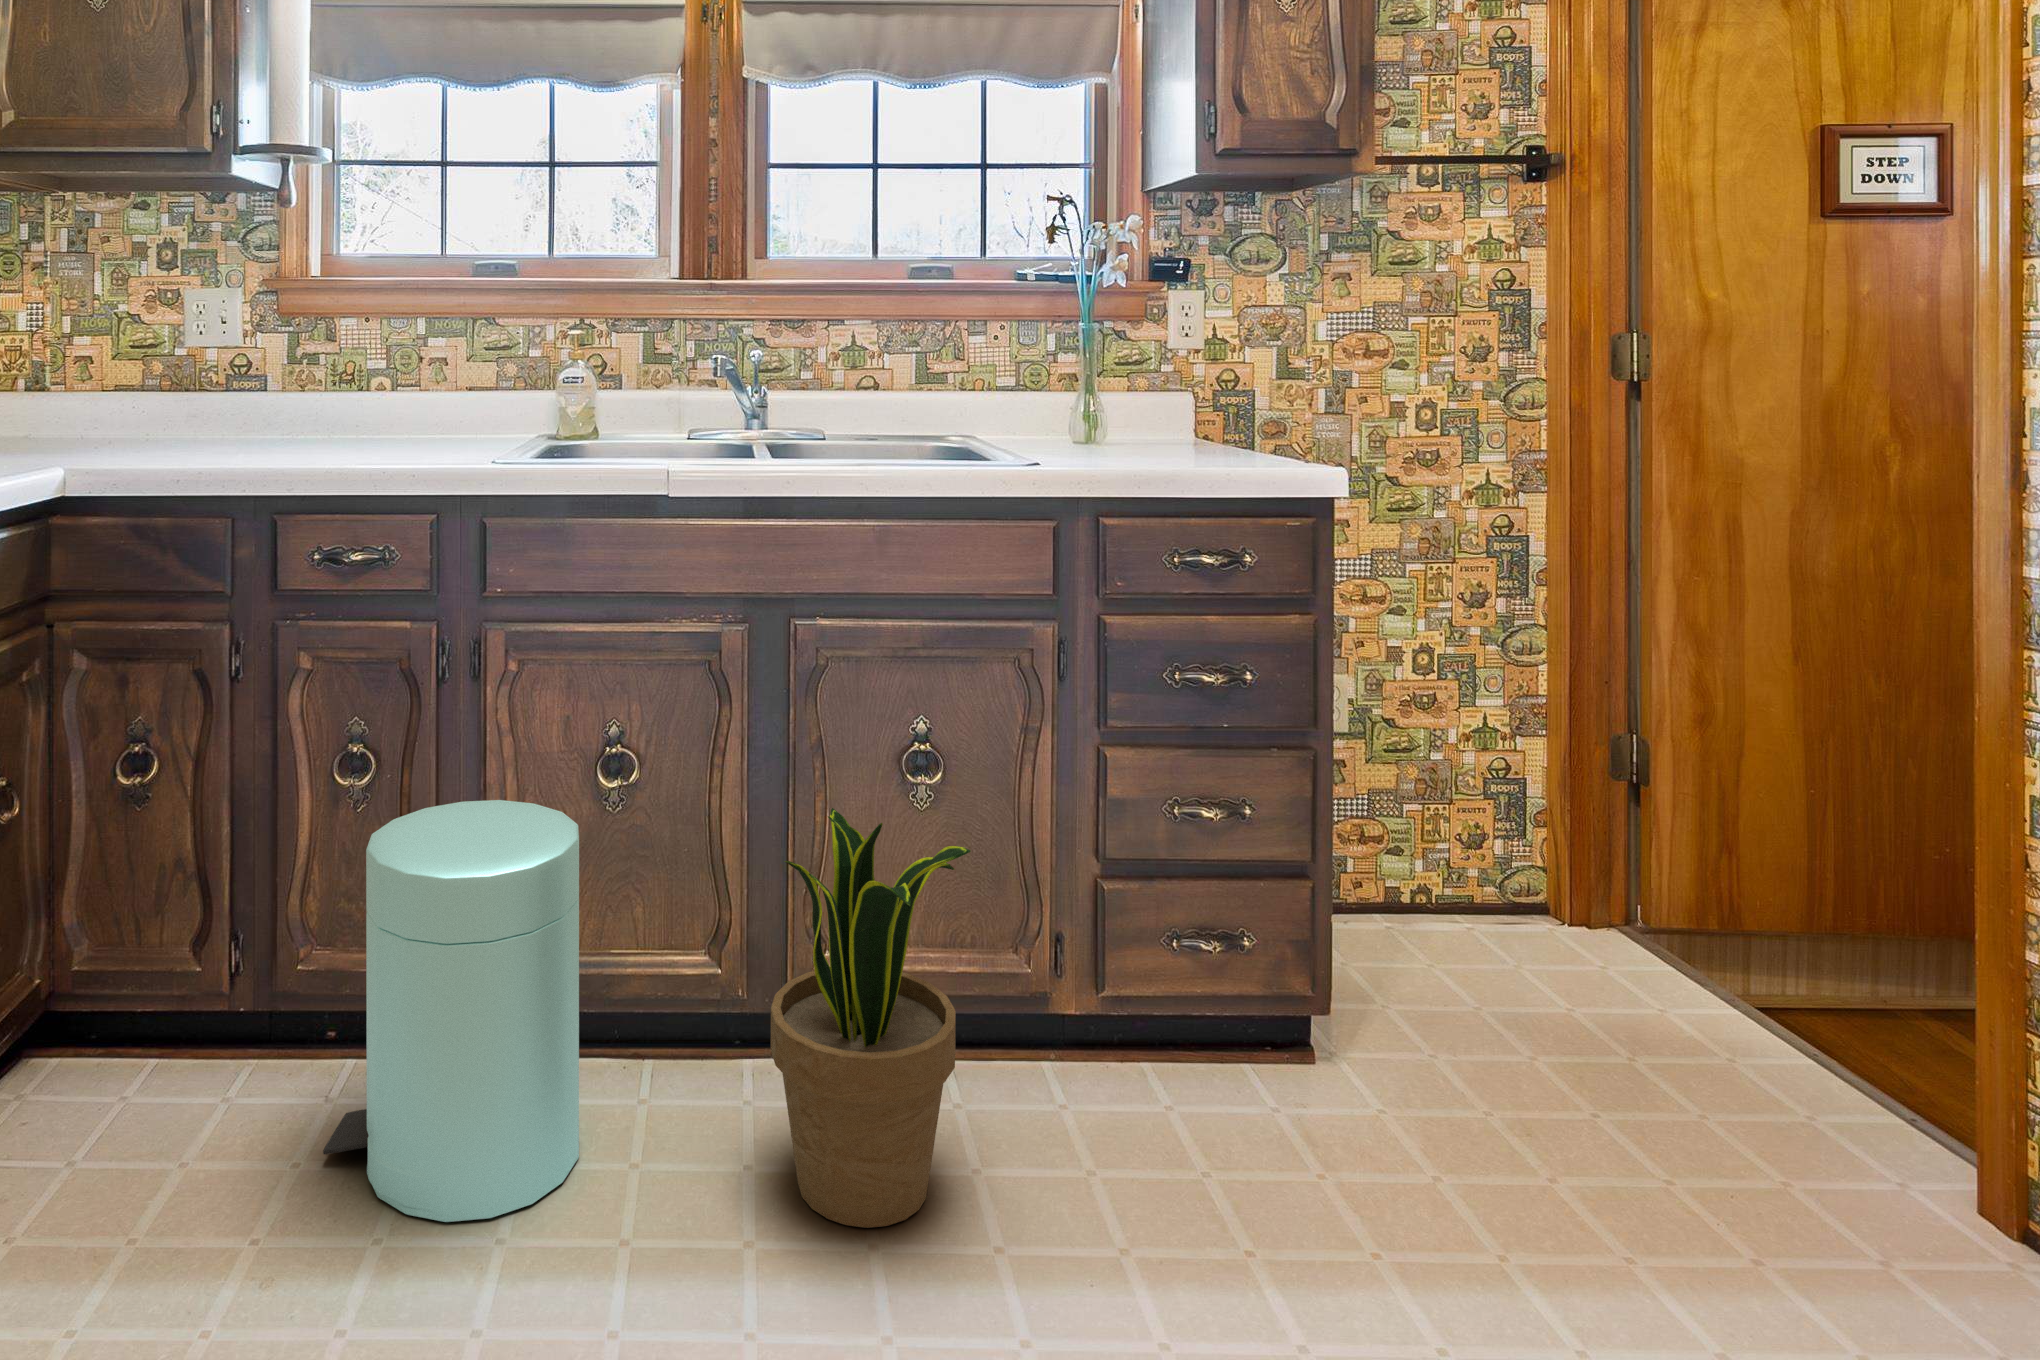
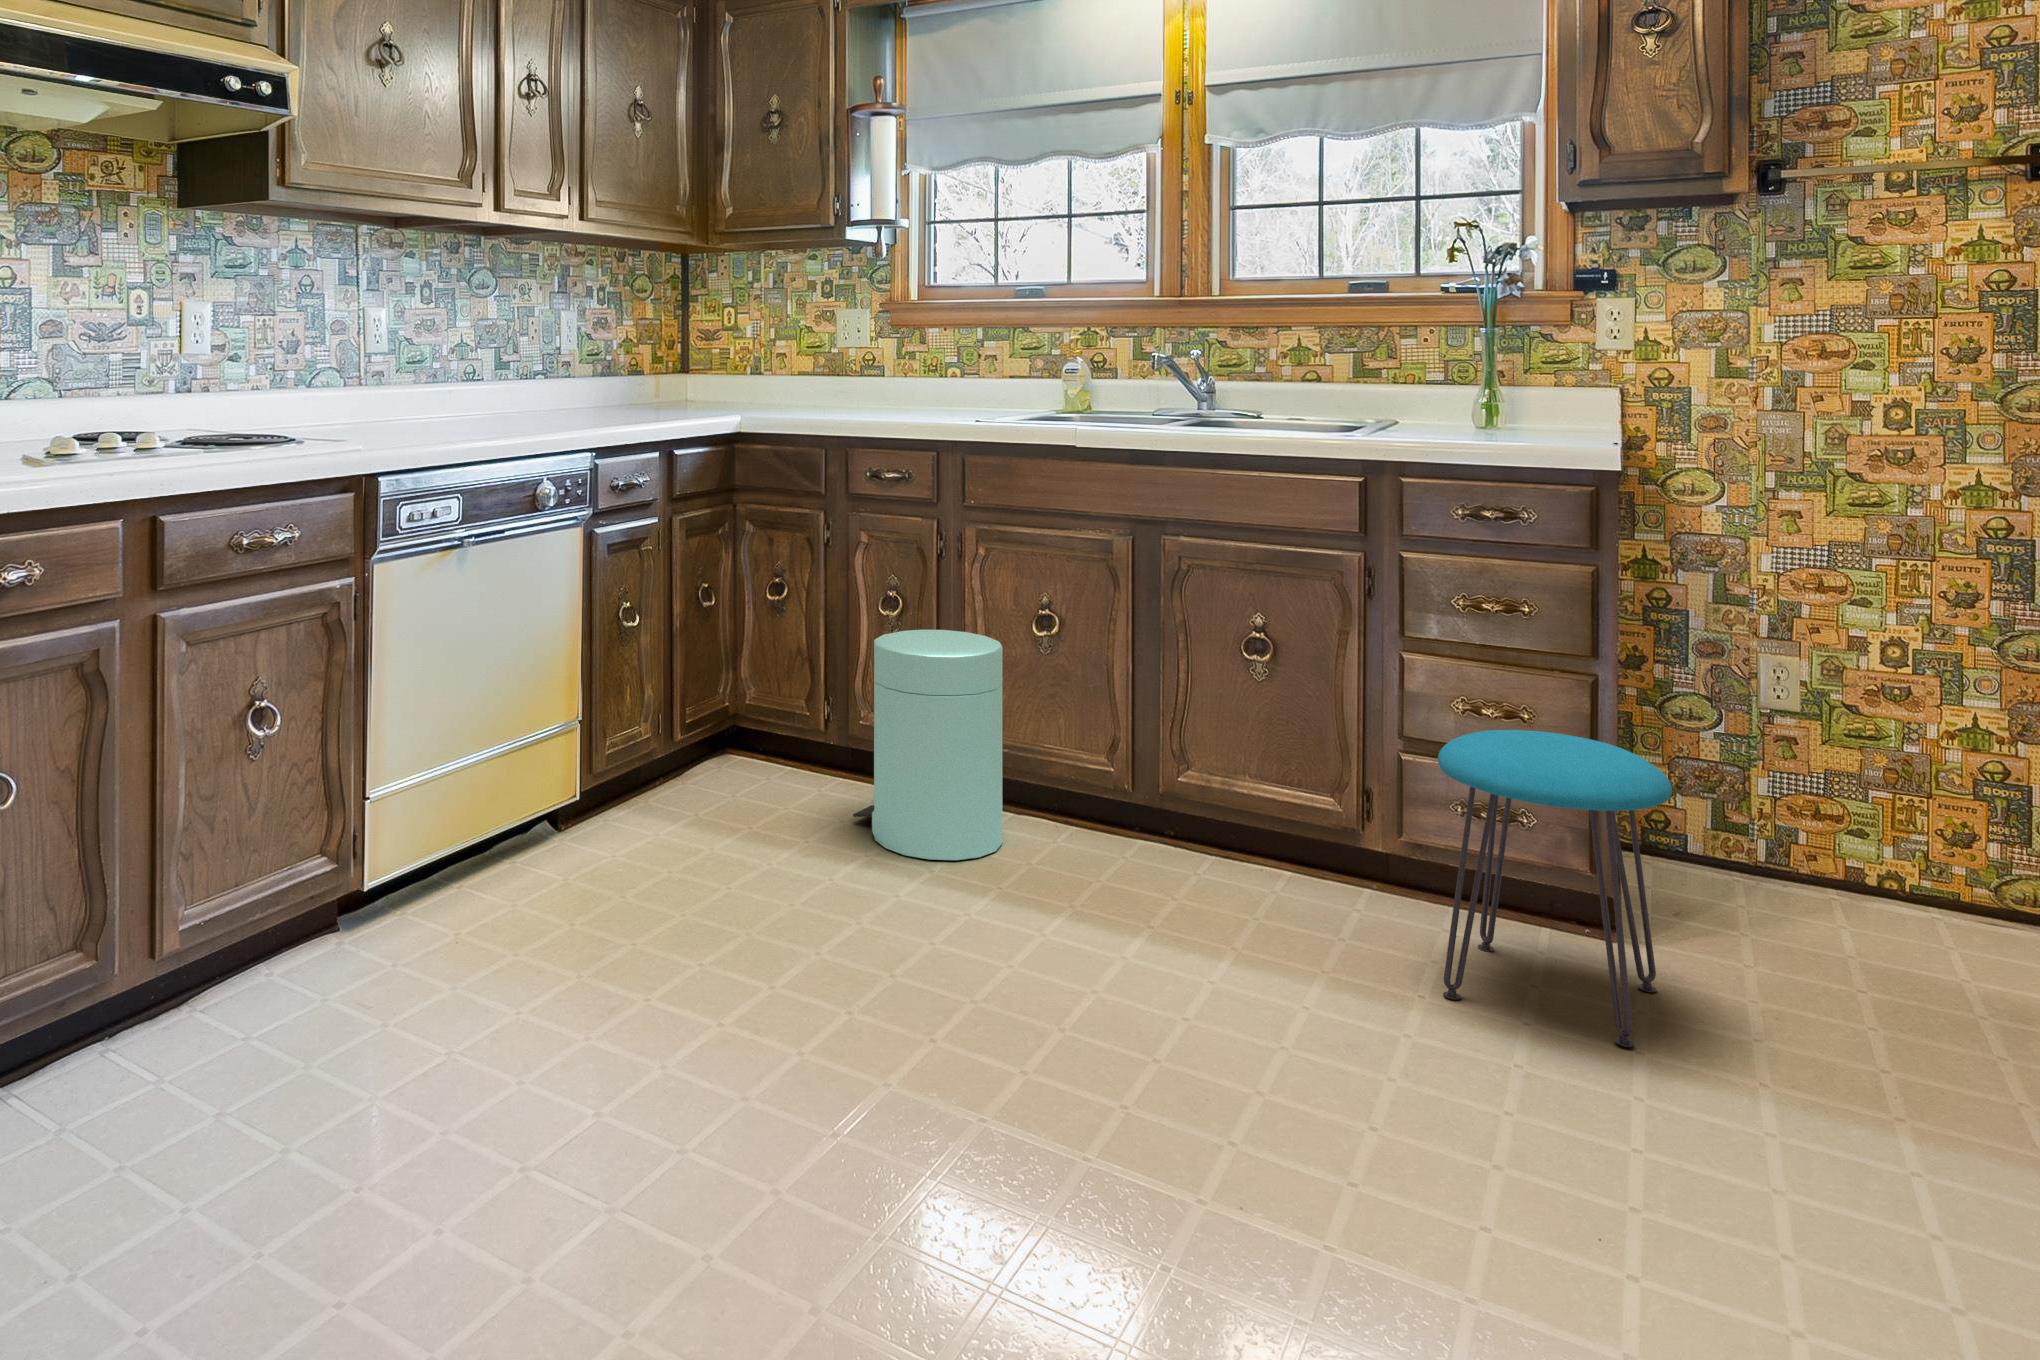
potted plant: present [771,808,971,1228] -> none [1101,658,1246,918]
stool: none [1229,843,1523,1273] -> present [1438,730,1672,1047]

